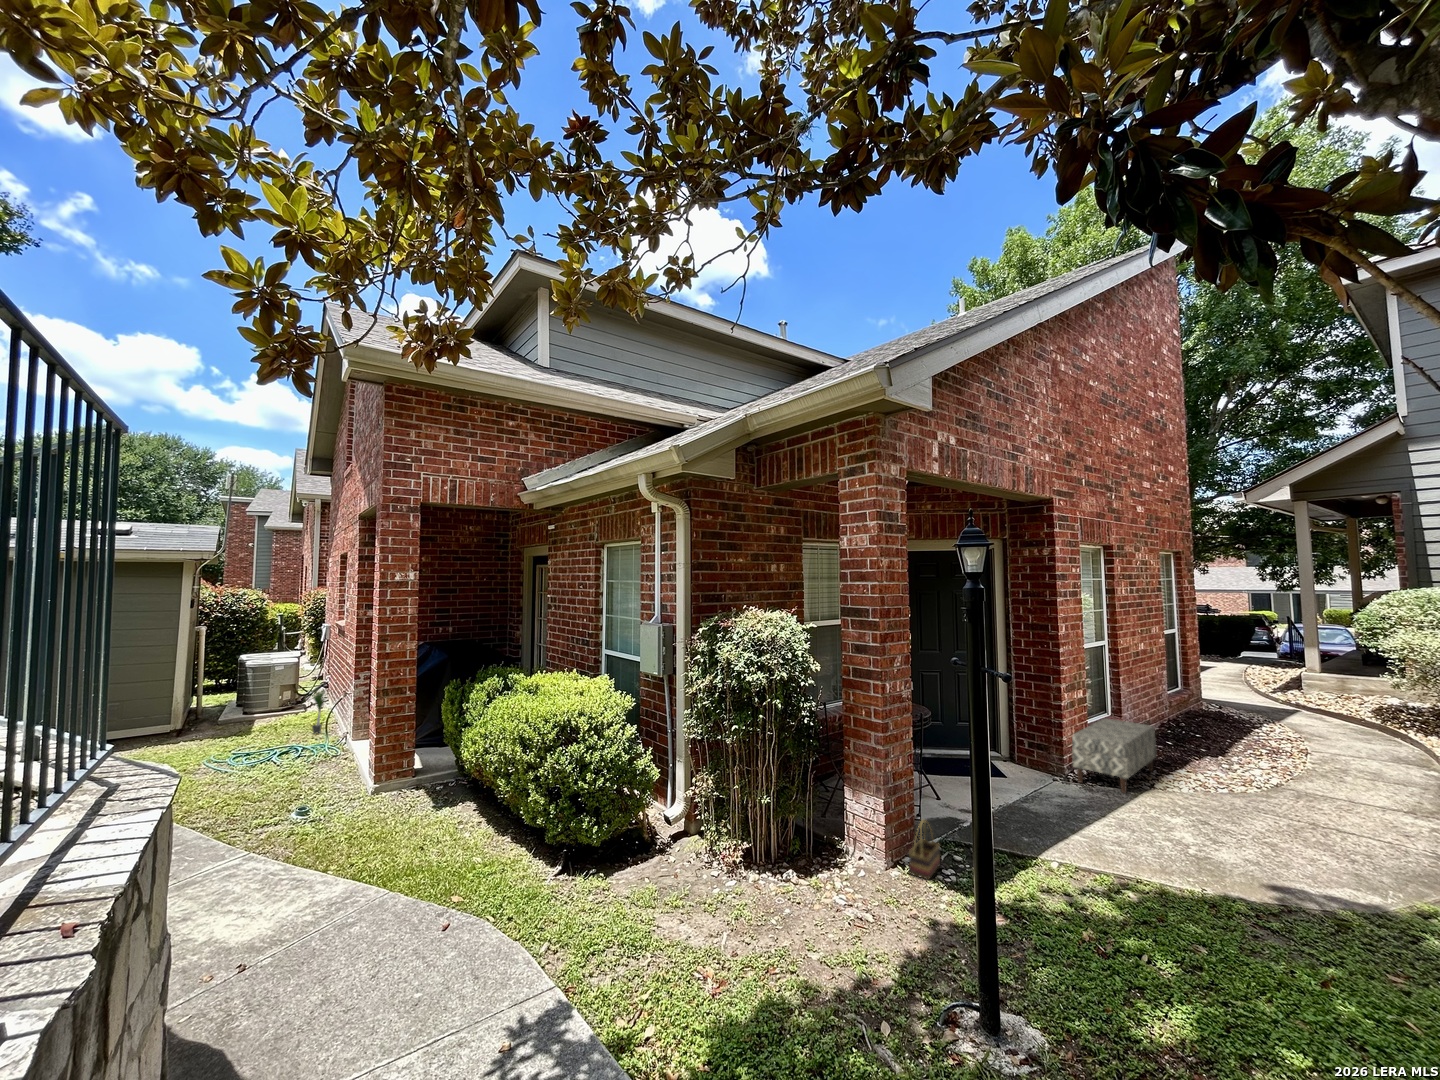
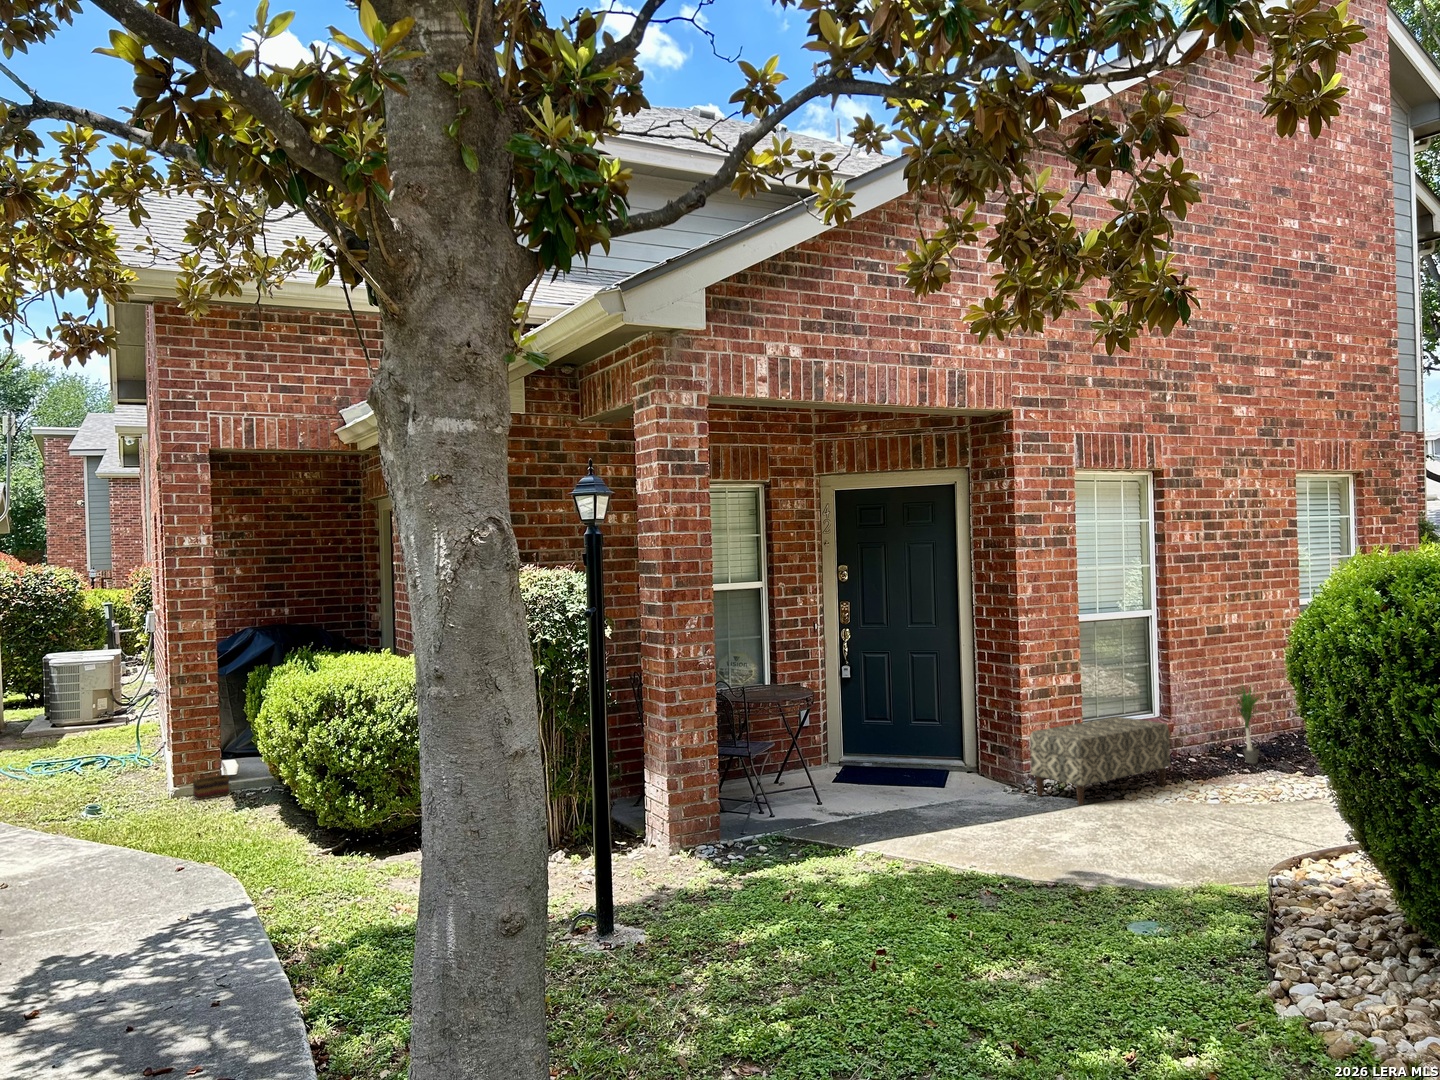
potted plant: present [311,691,326,734] -> present [1226,687,1263,764]
basket: present [909,820,940,879] -> present [193,755,229,800]

